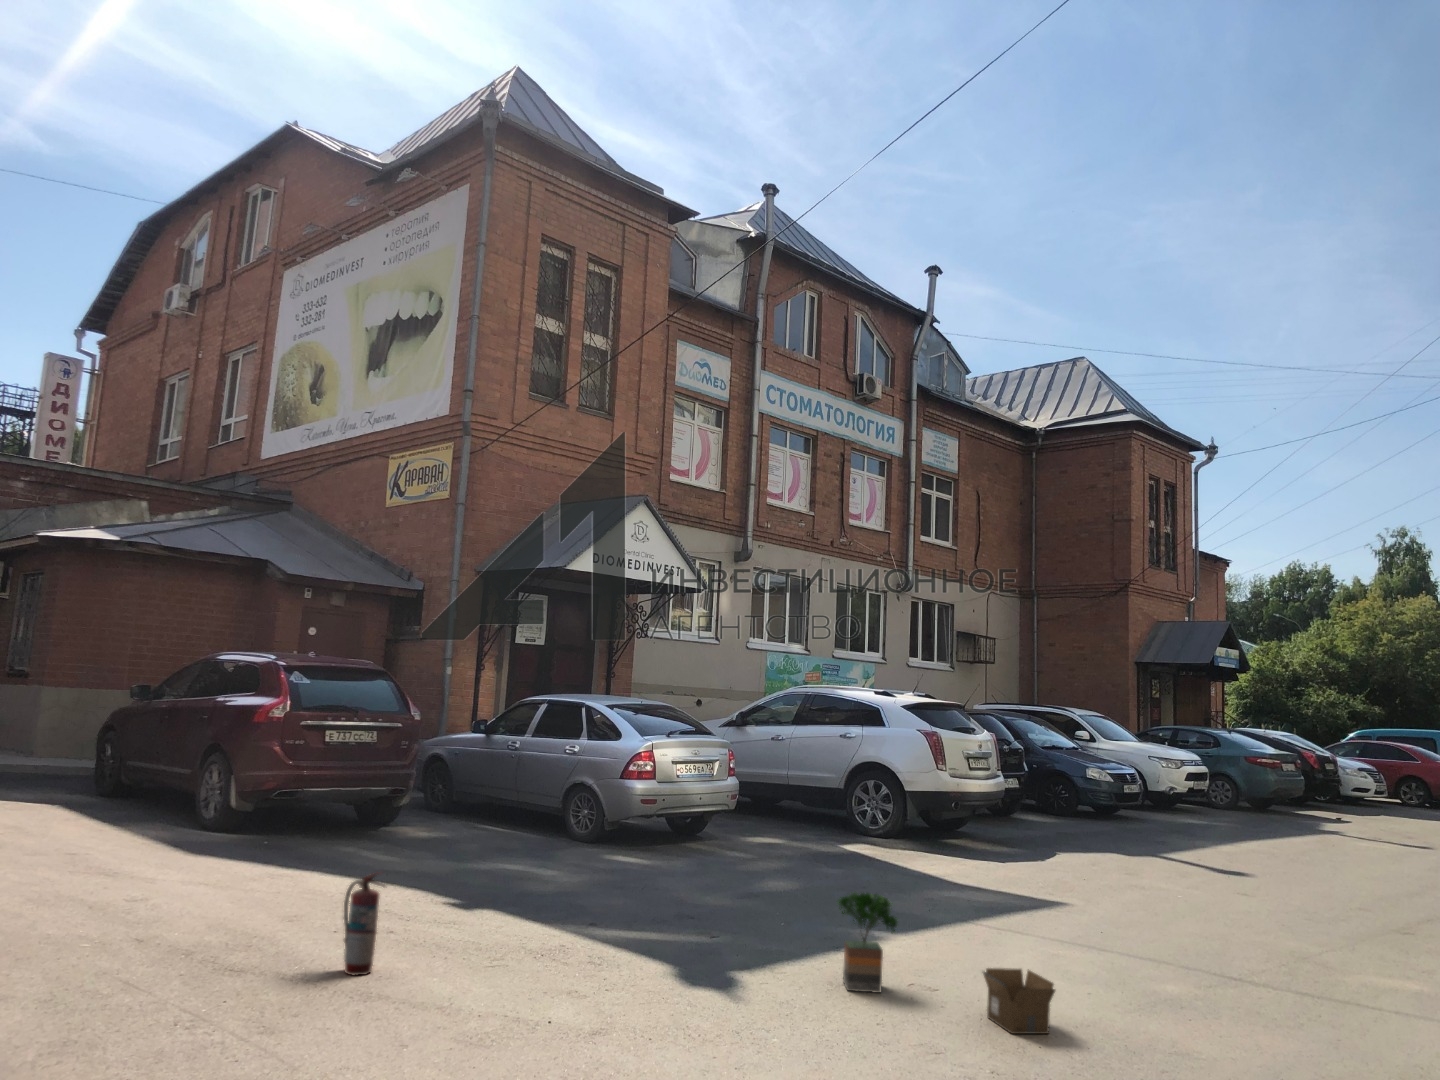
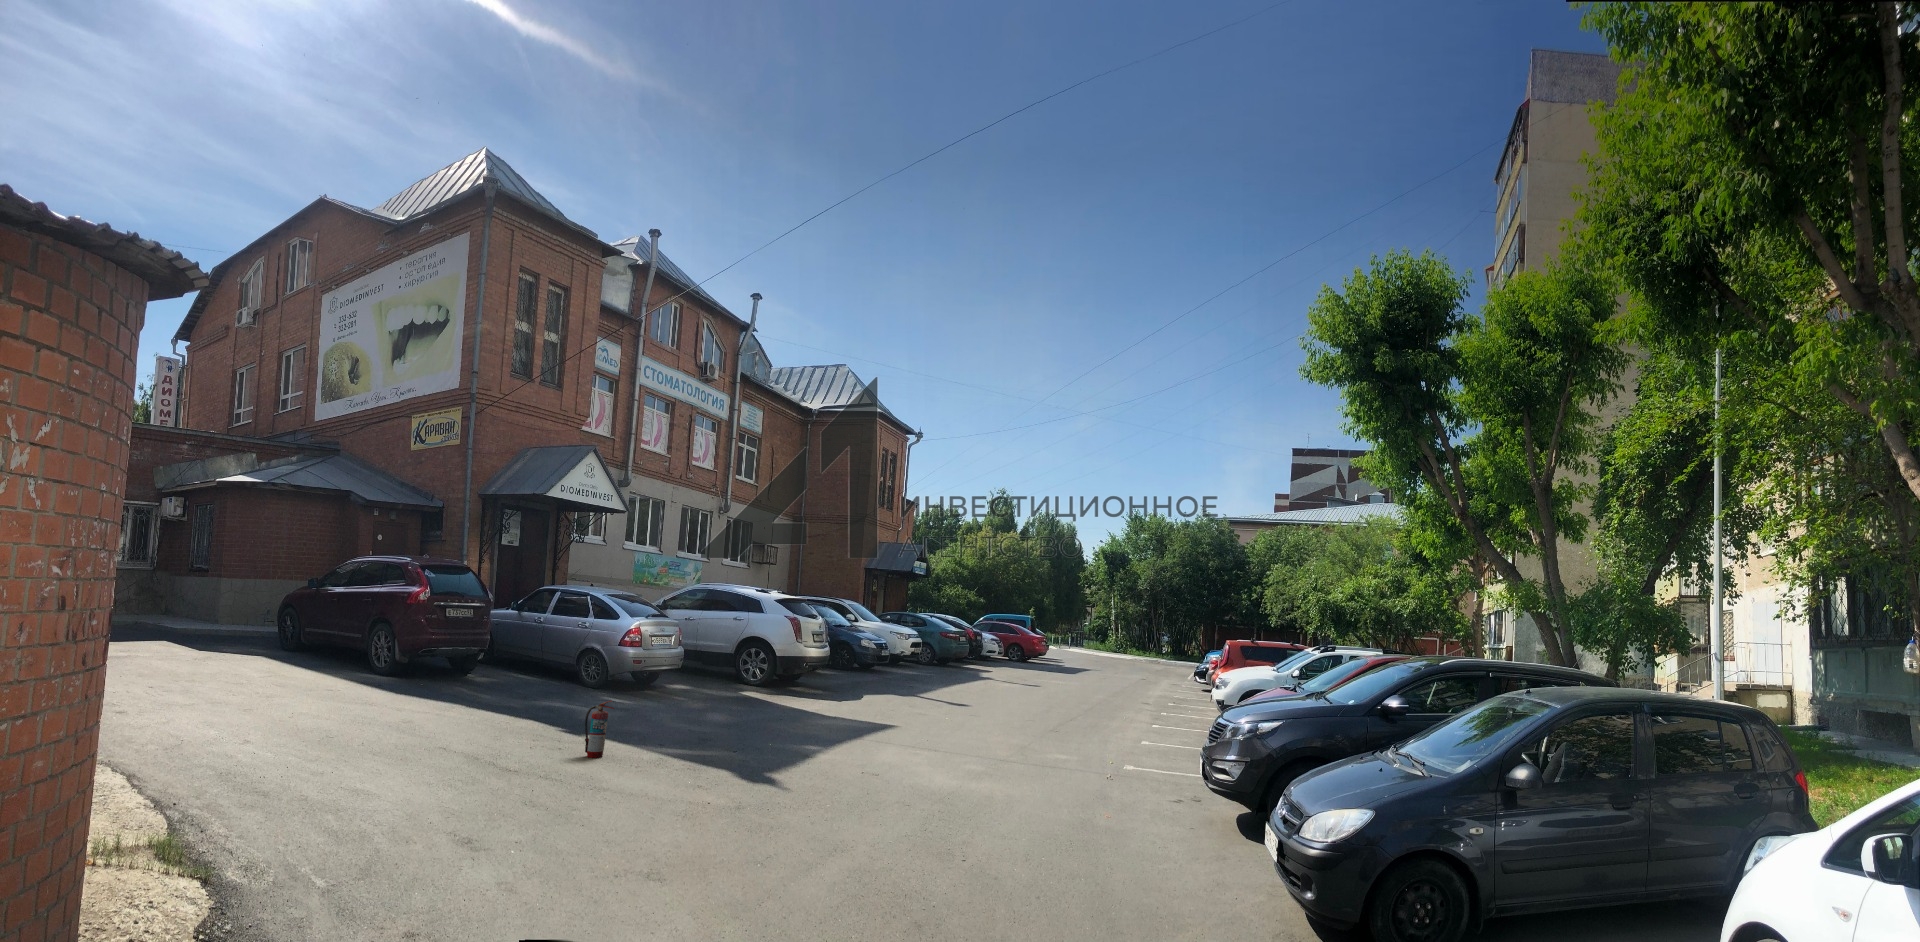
potted tree: present [838,892,898,993] -> none [832,700,865,748]
cardboard box: present [983,968,1055,1034] -> none [907,730,942,758]

